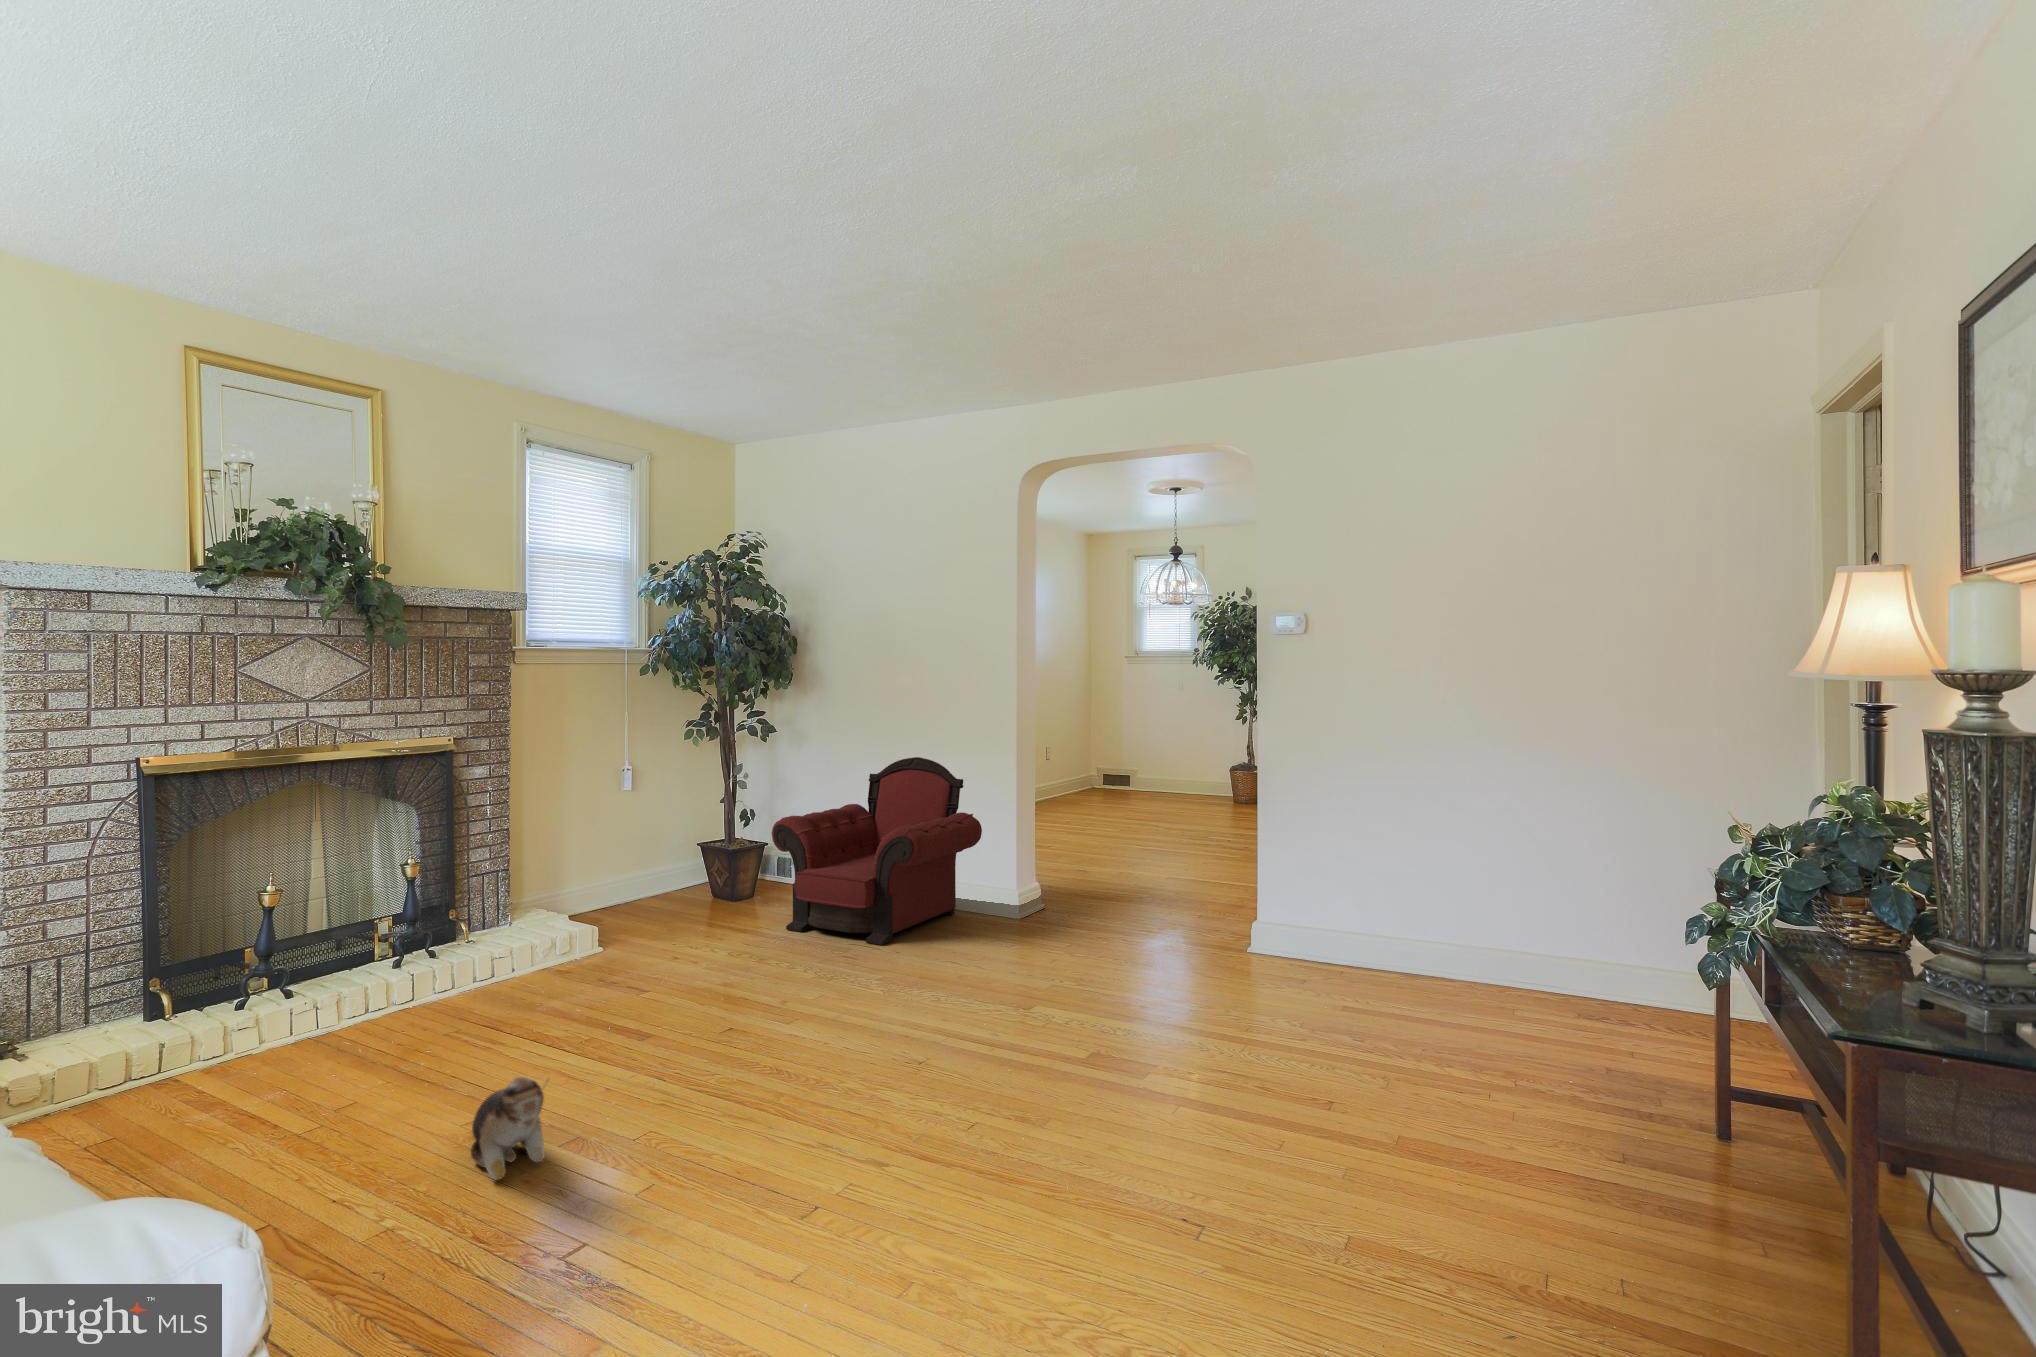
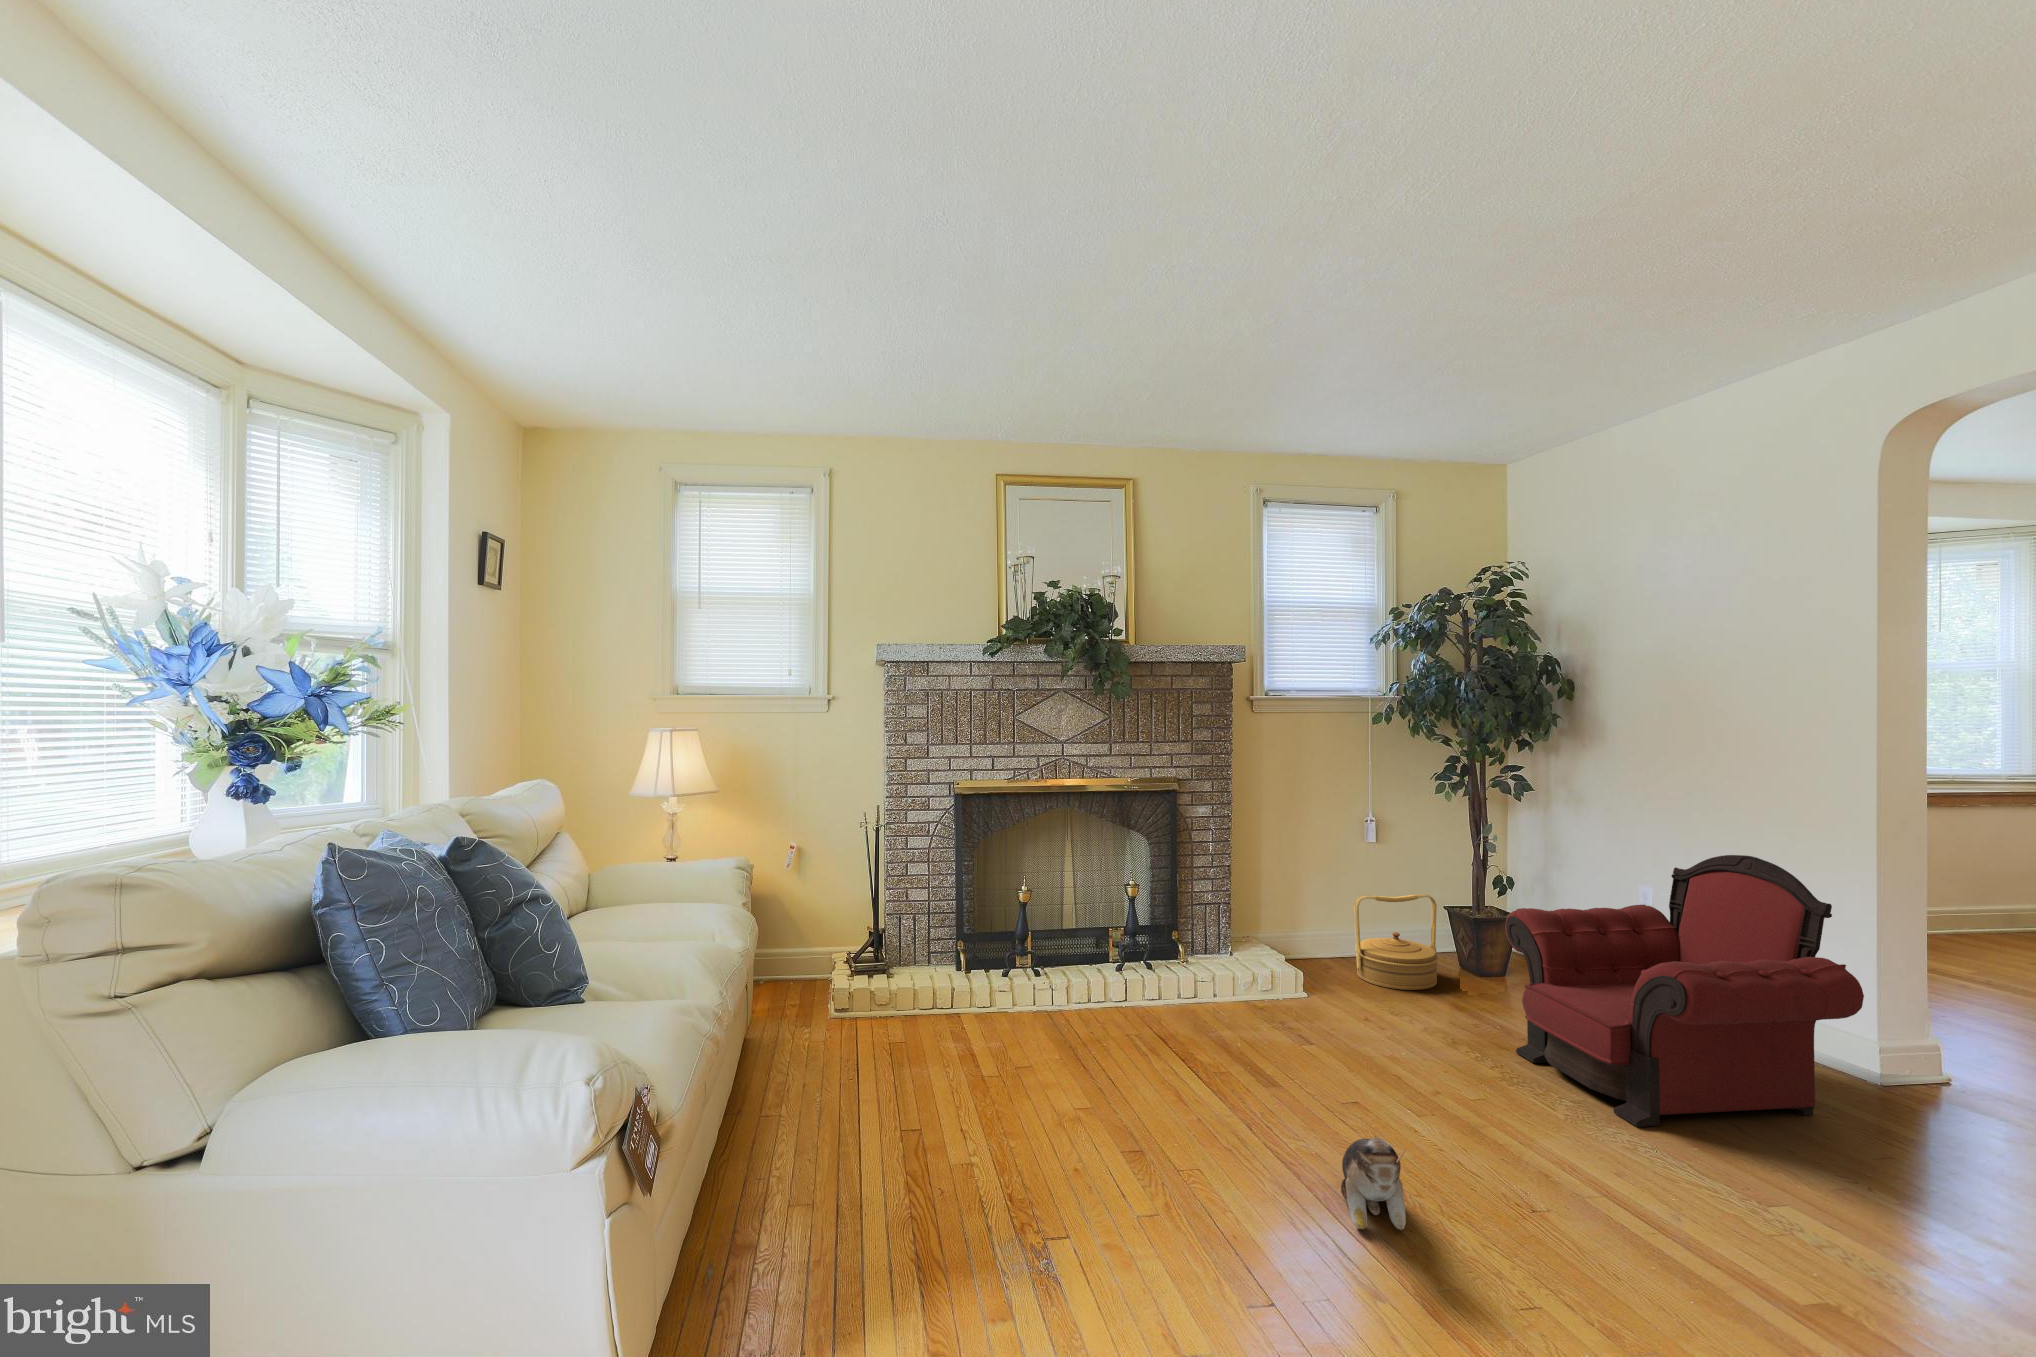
woven basket: none [622,829,697,916] -> present [1354,894,1439,990]
plush toy: present [471,1077,547,1180] -> present [1341,1136,1406,1230]

